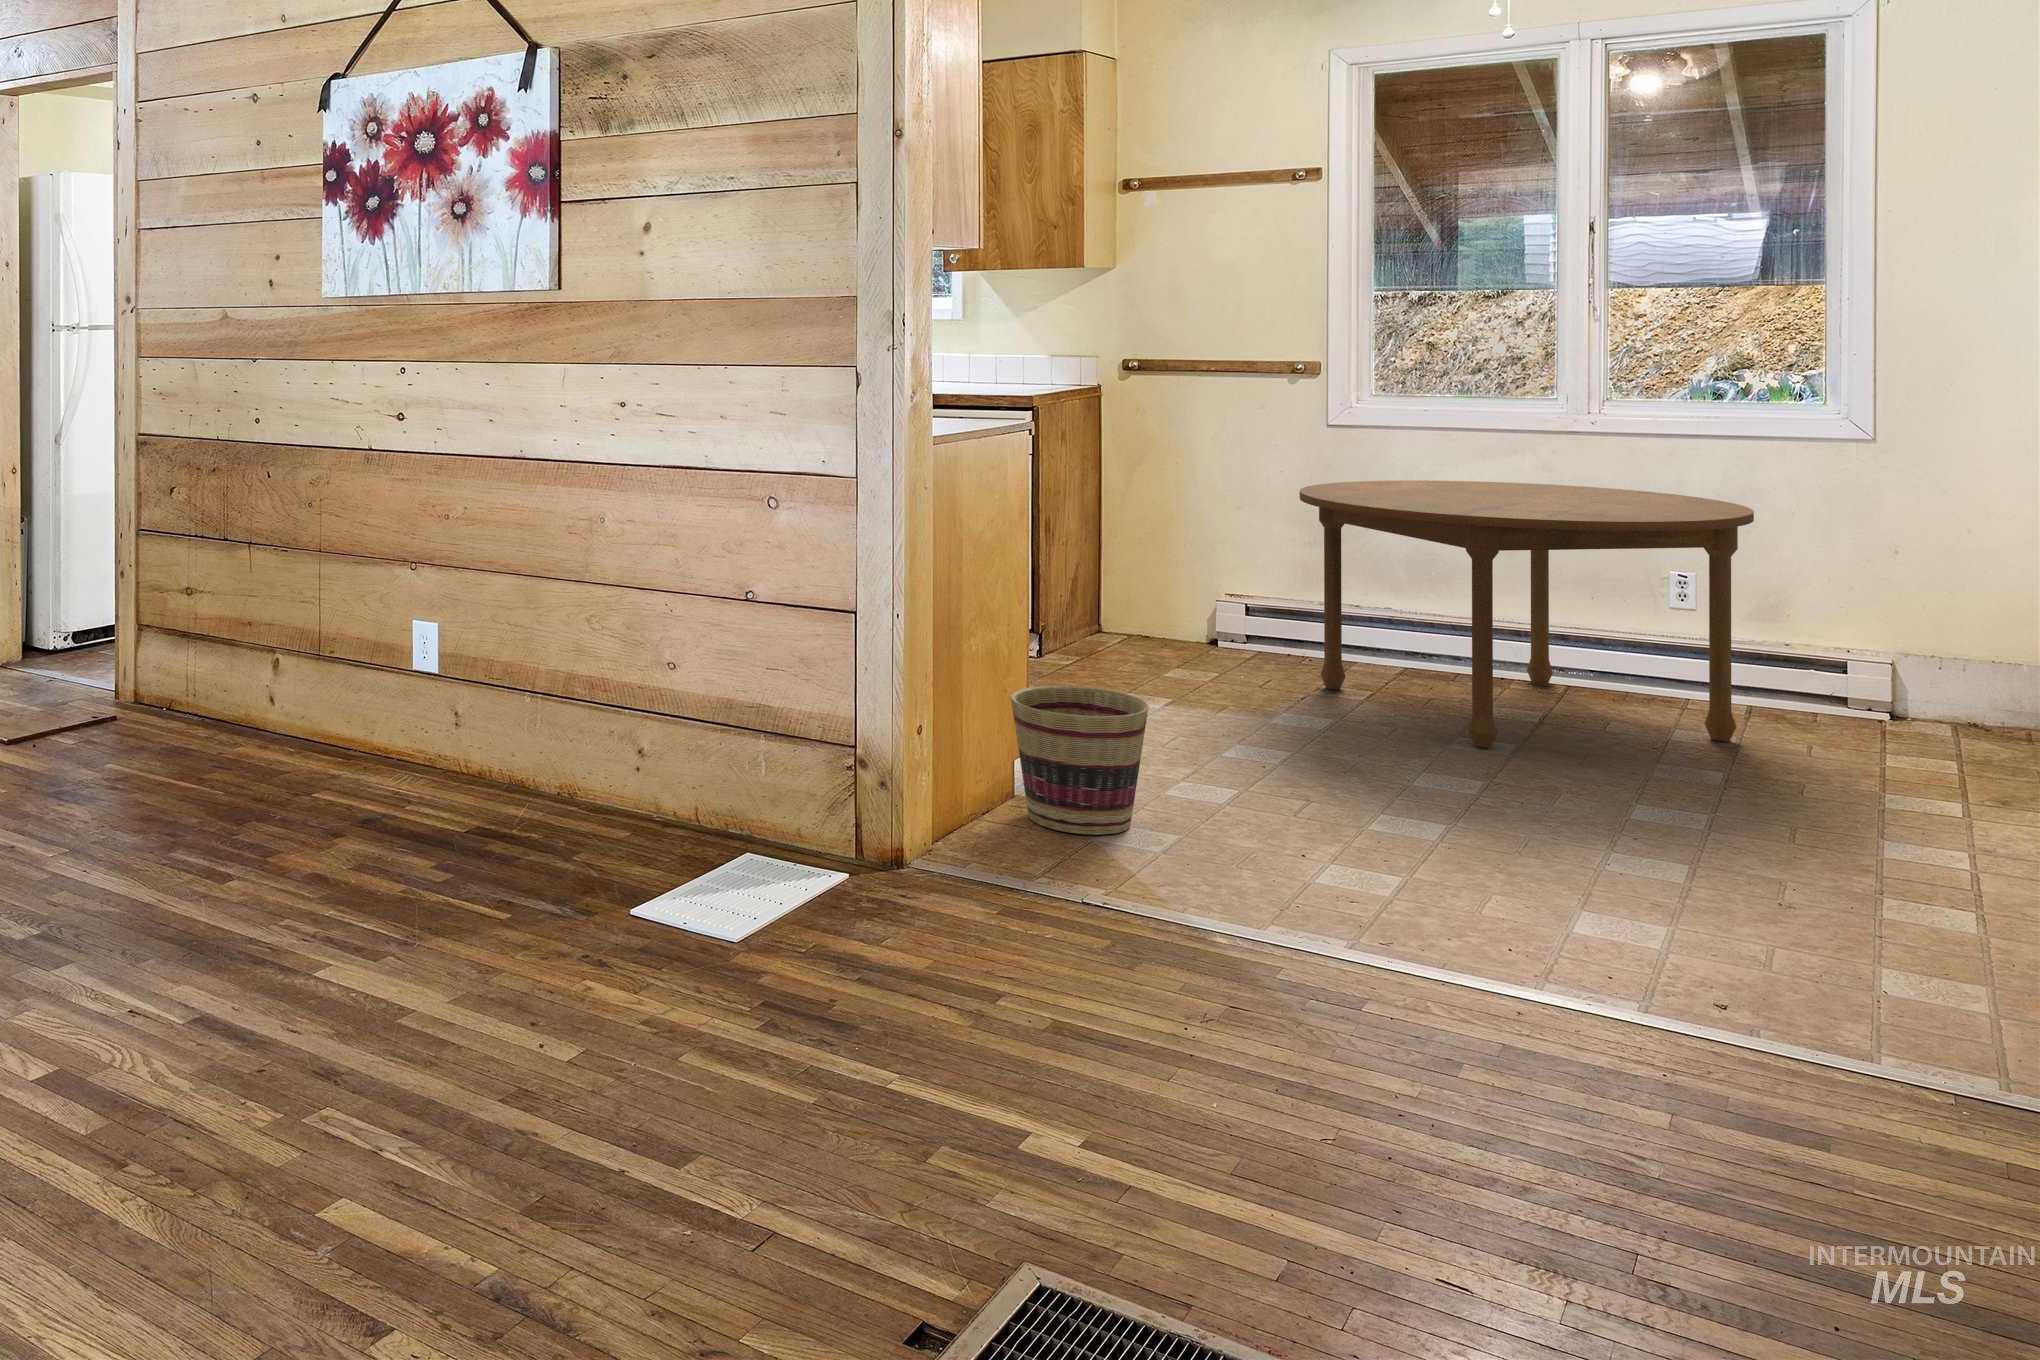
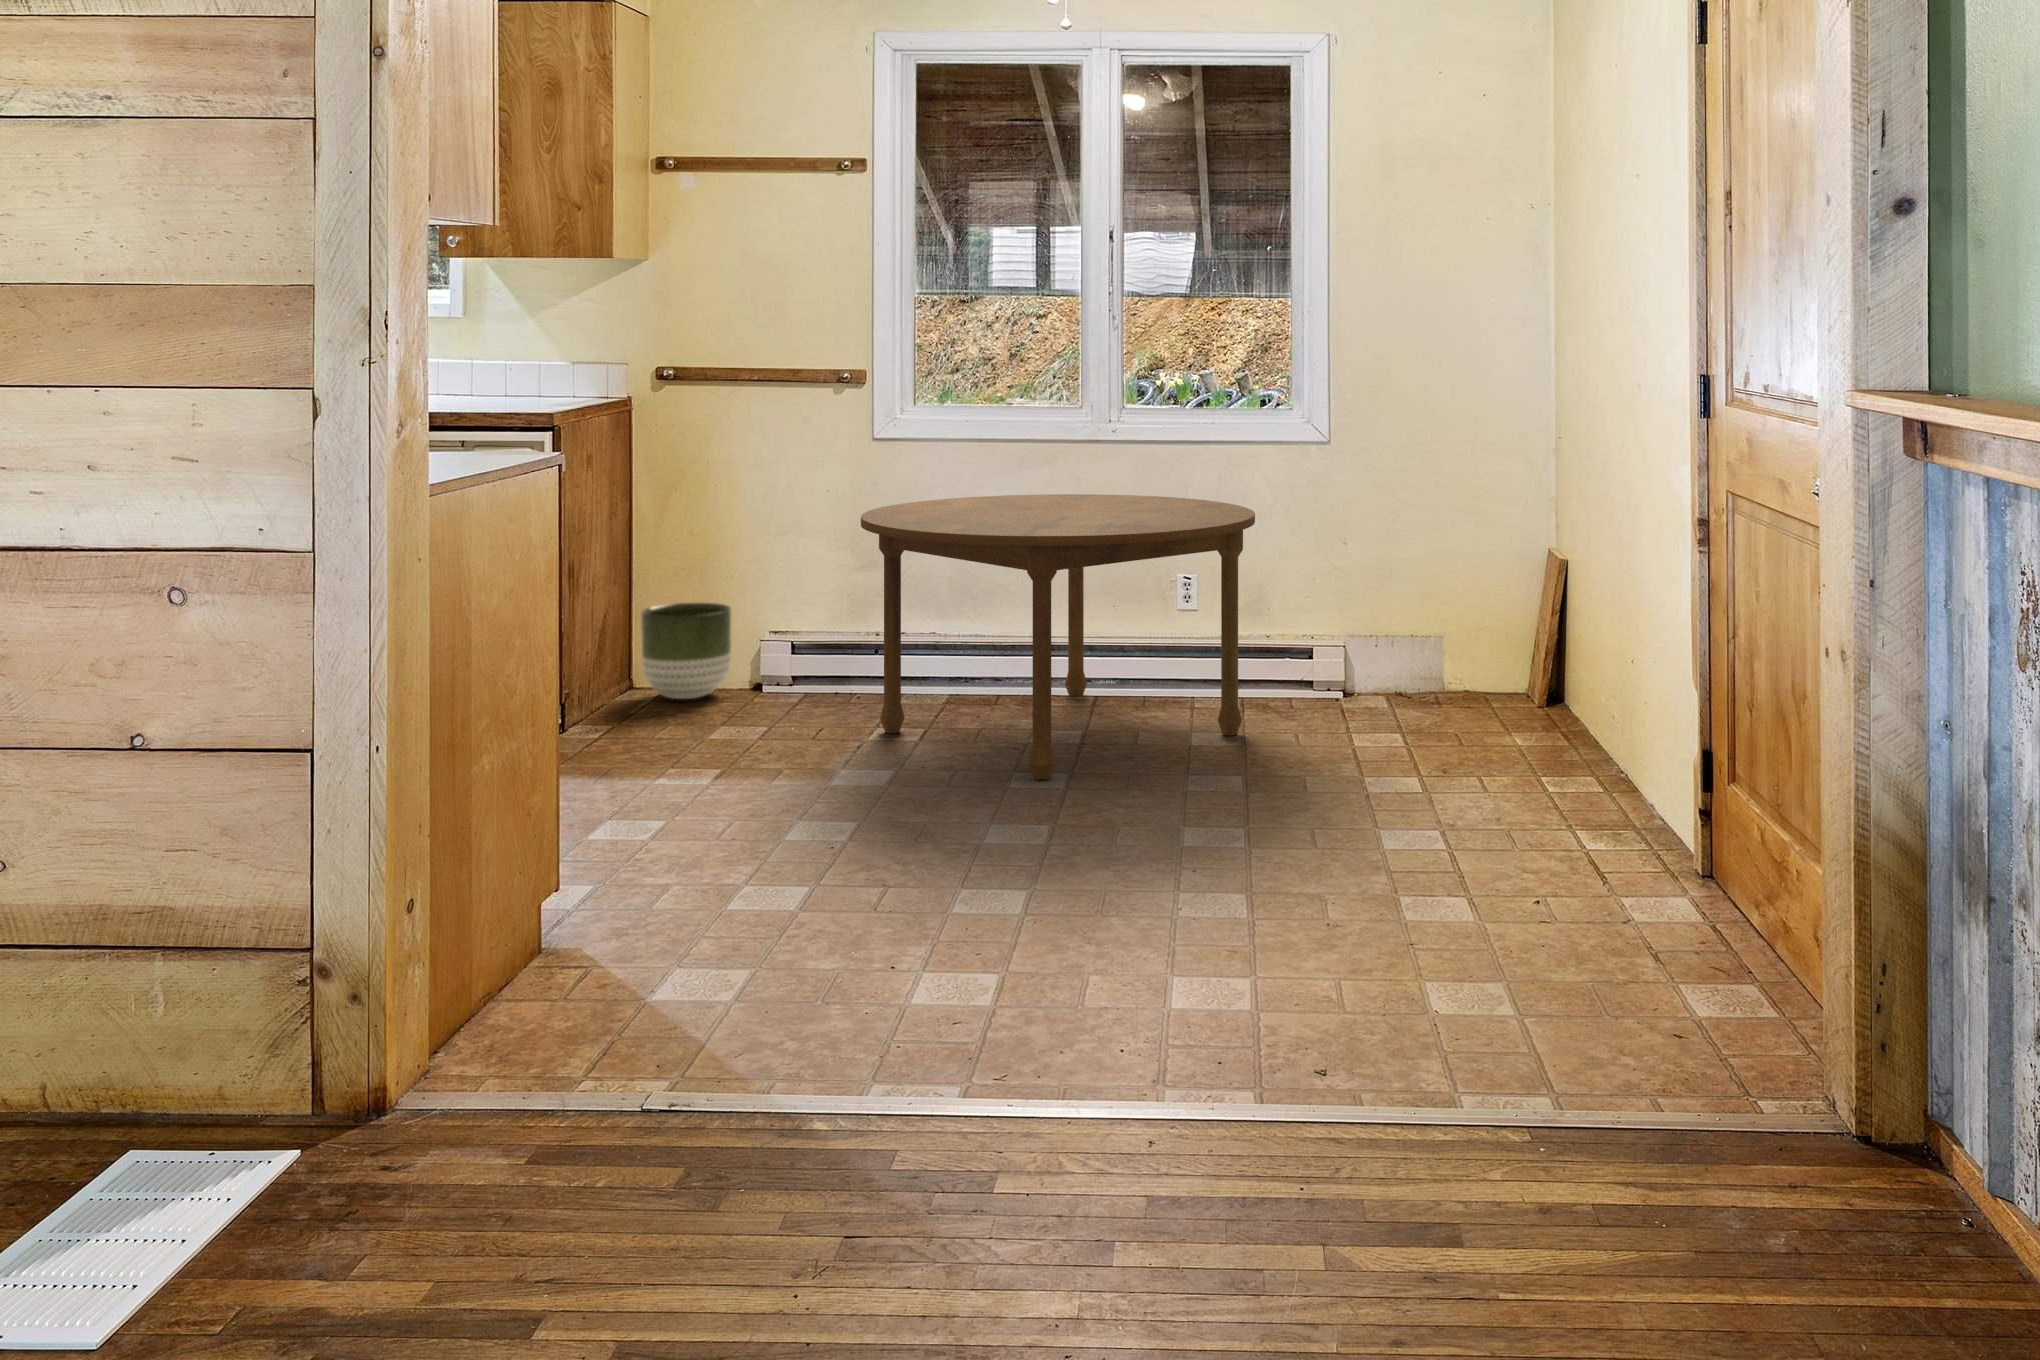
planter: none [1103,557,1183,639] -> present [641,603,731,699]
basket: present [1011,686,1149,835] -> none [540,794,717,995]

